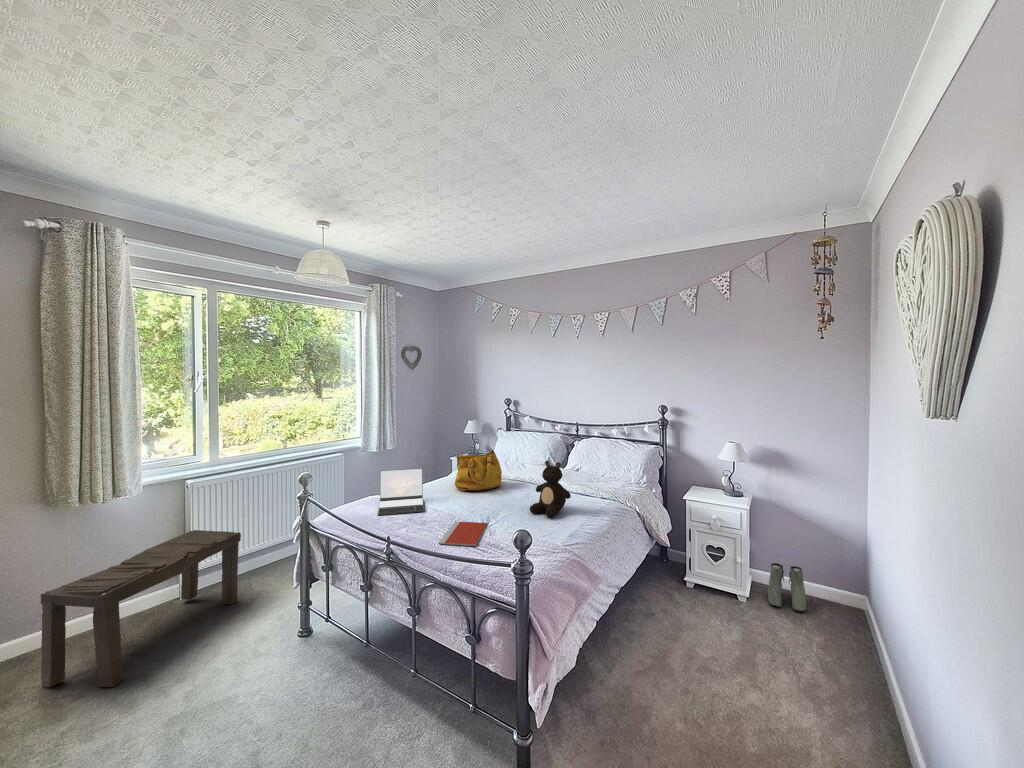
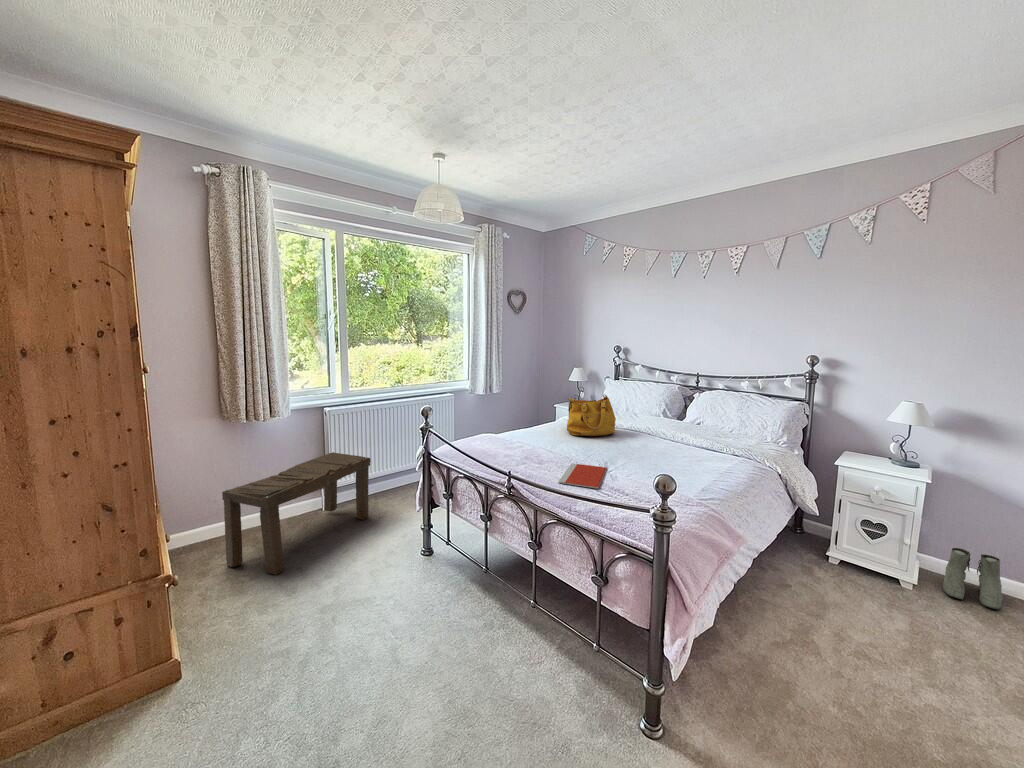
teddy bear: present [530,461,571,517] -> none [652,407,701,468]
laptop: present [378,468,424,515] -> none [494,409,539,451]

